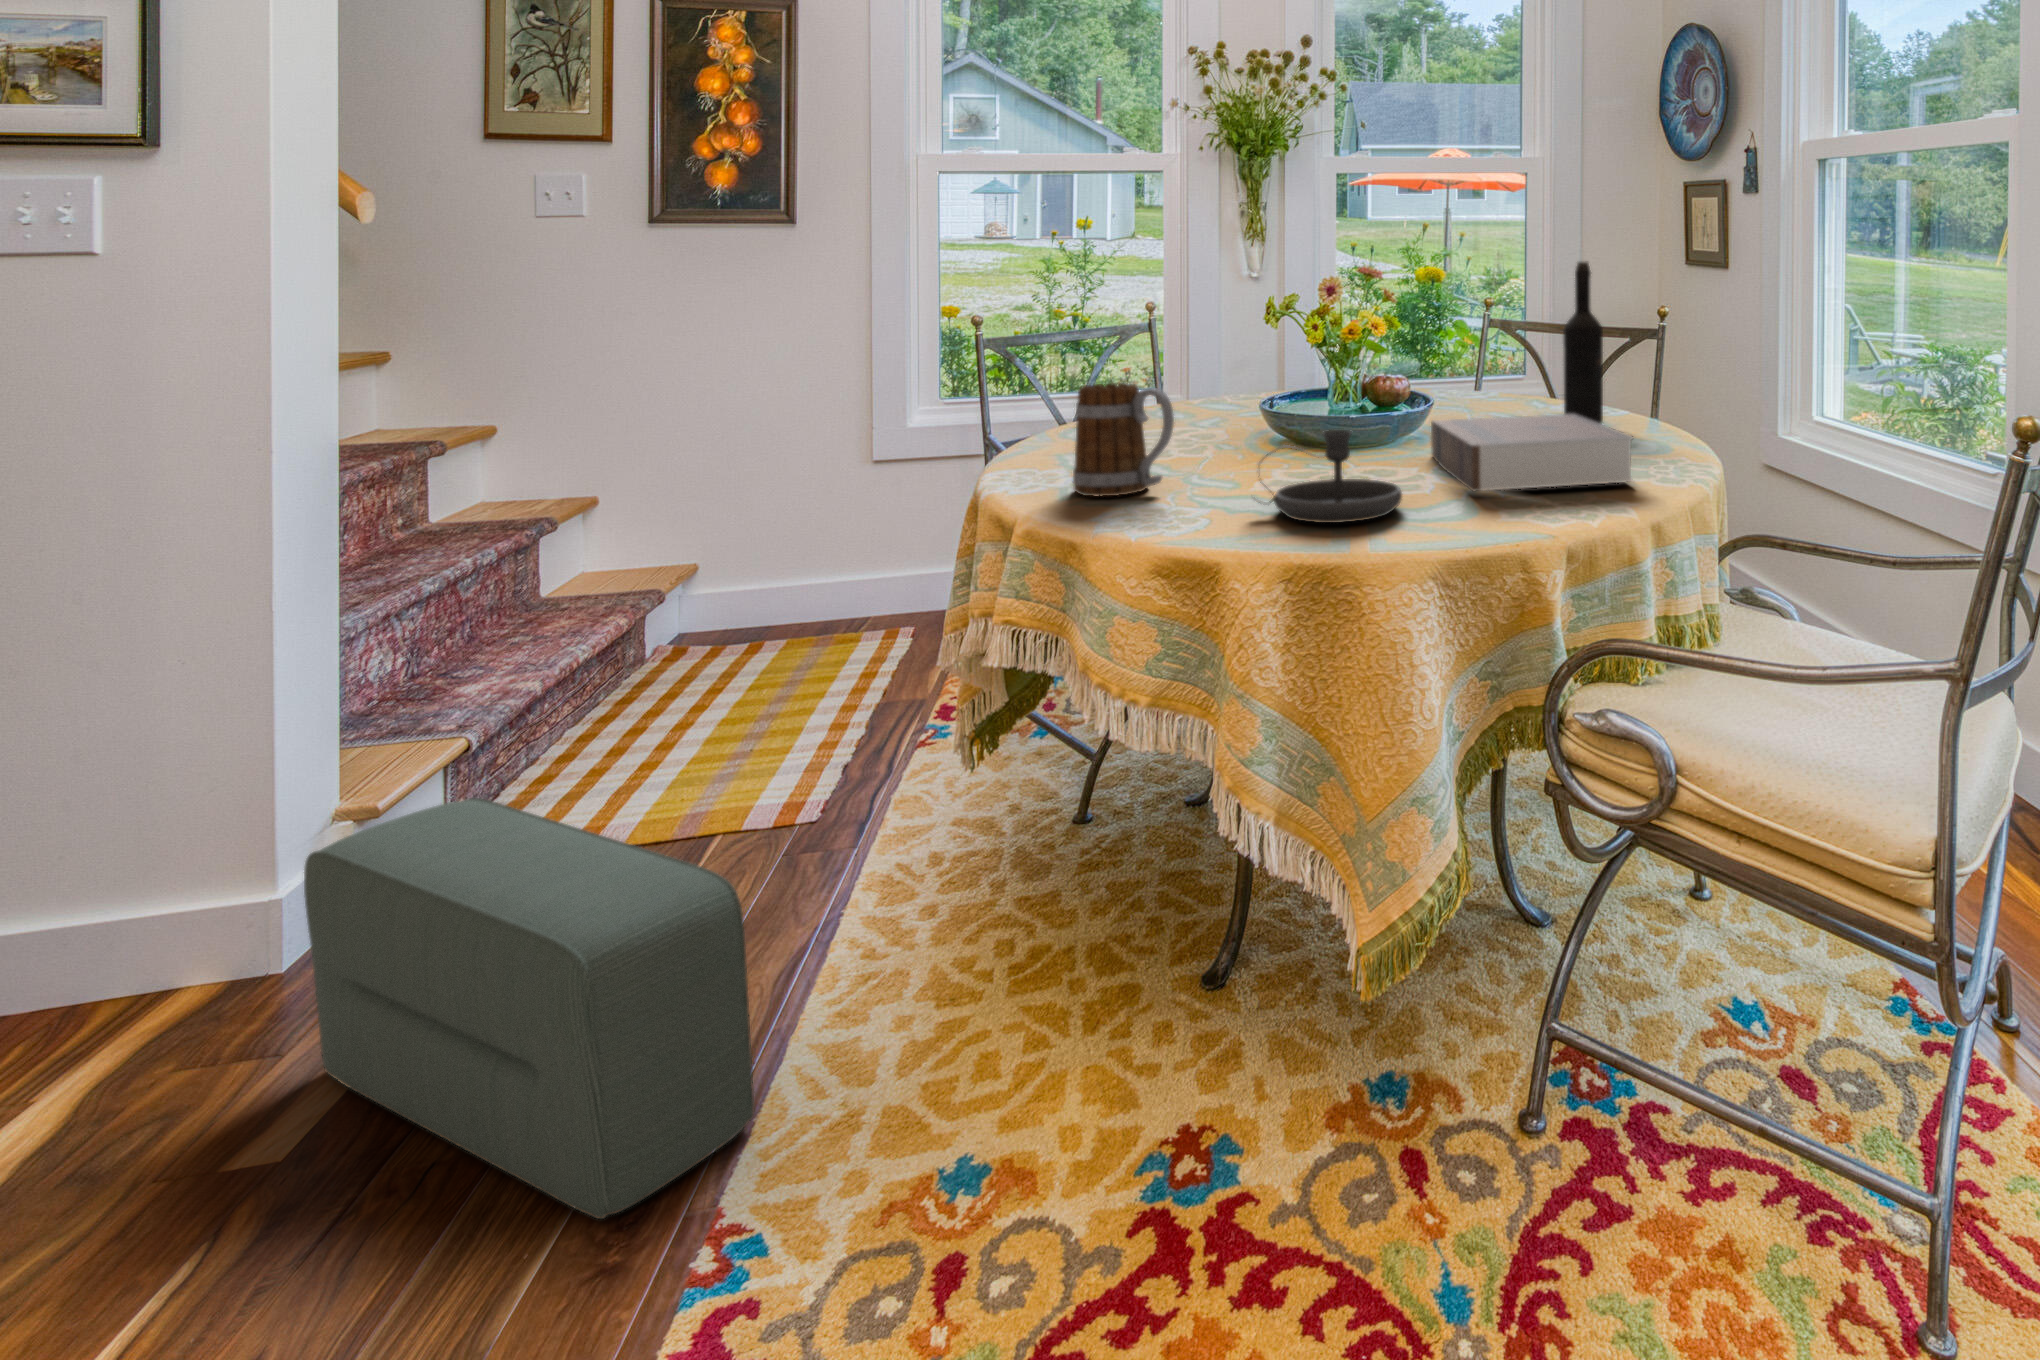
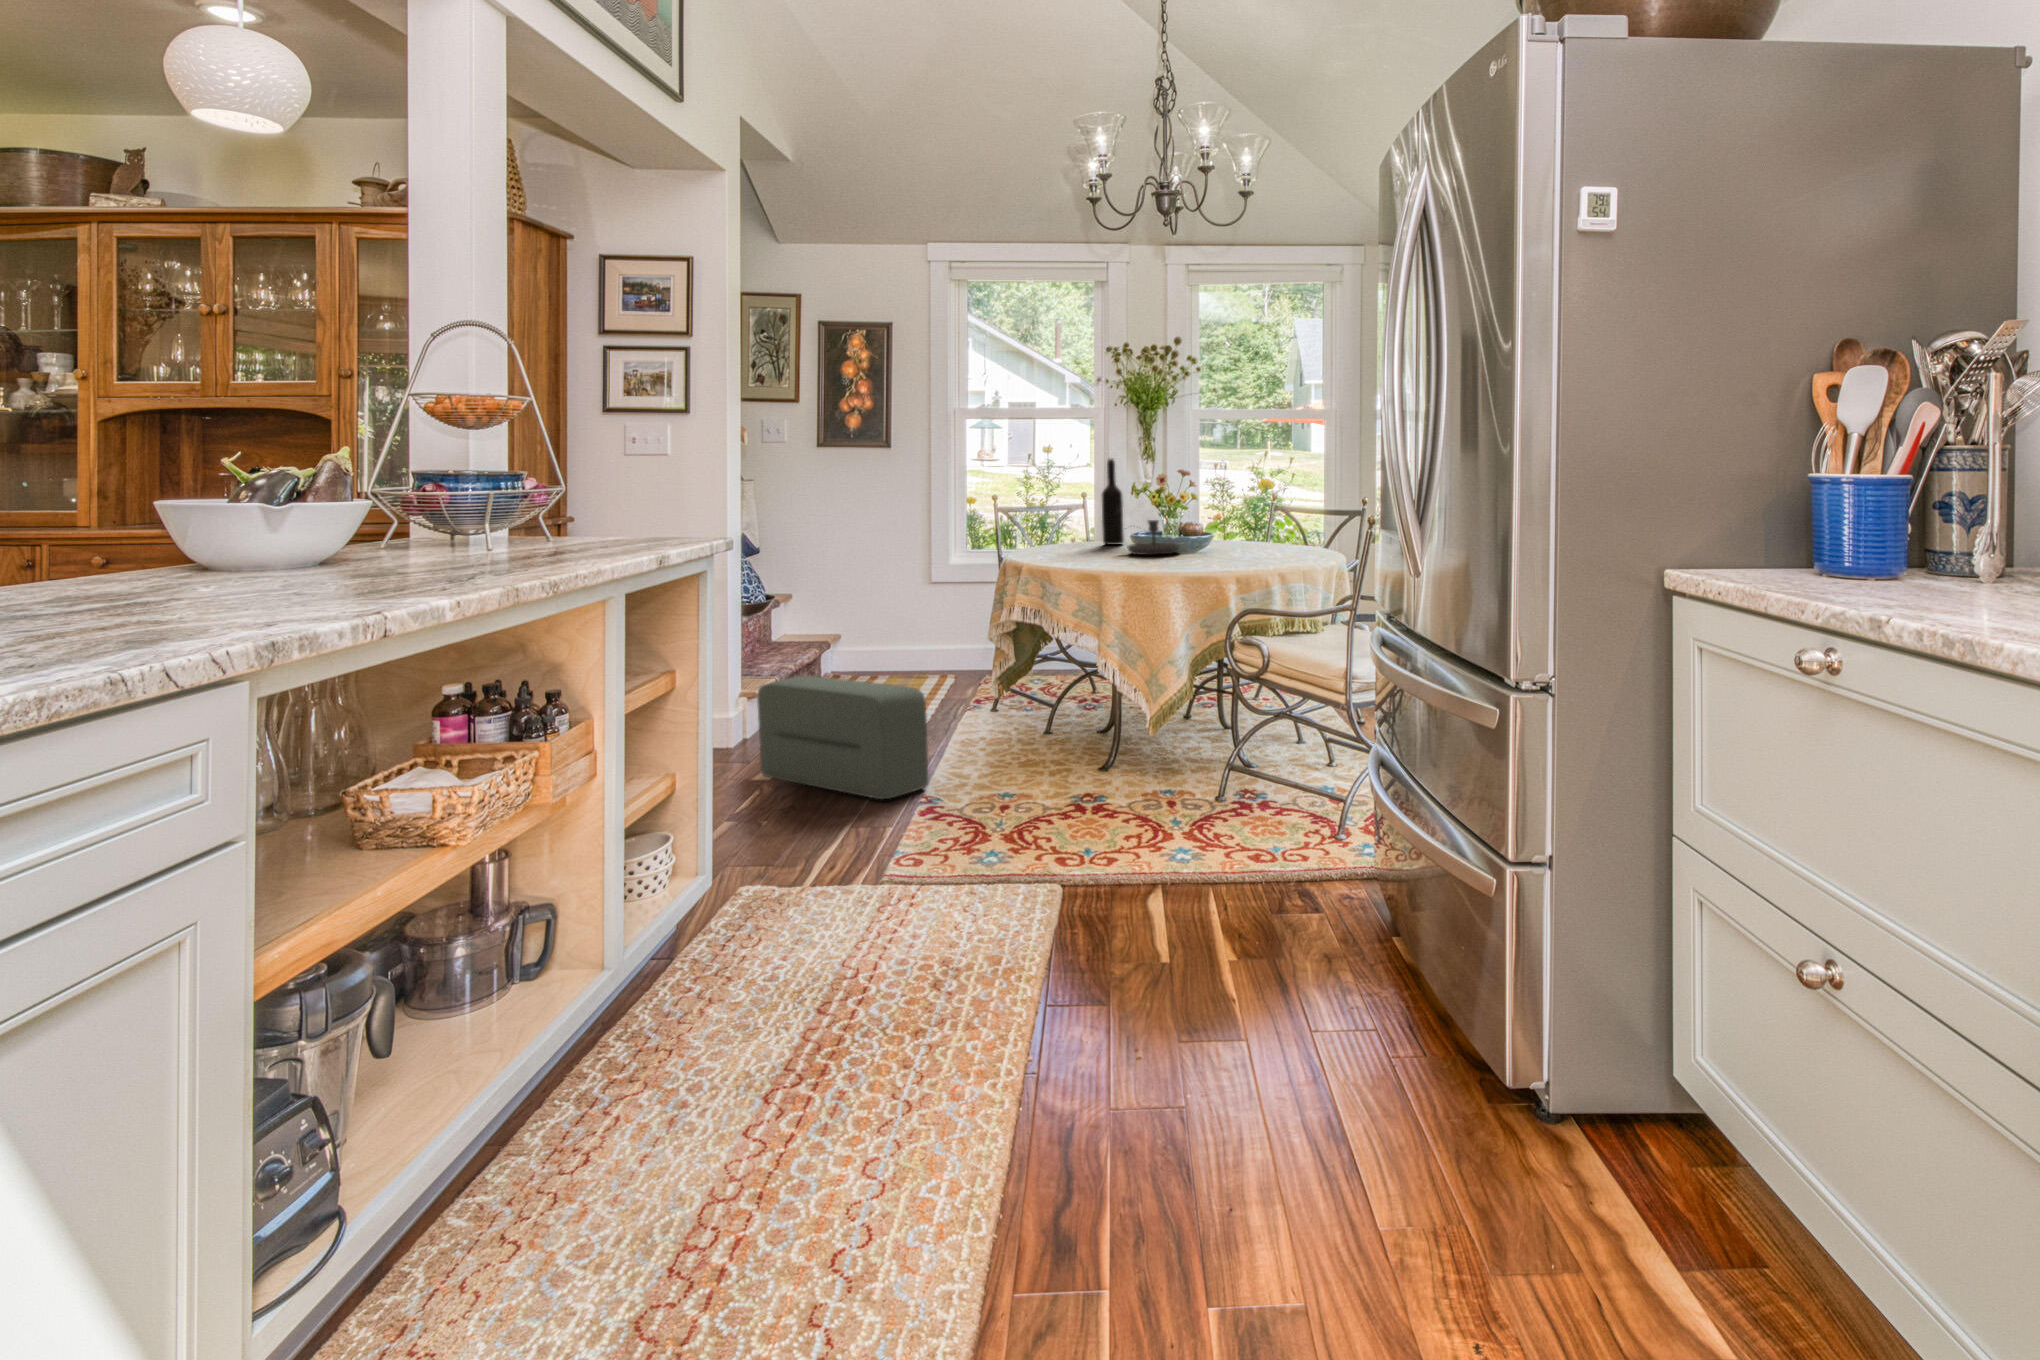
wine bottle: present [1563,262,1603,424] -> present [1101,459,1124,545]
mug: present [1073,383,1174,497] -> none [1047,505,1089,550]
book: present [1431,414,1634,491] -> none [1205,524,1285,548]

